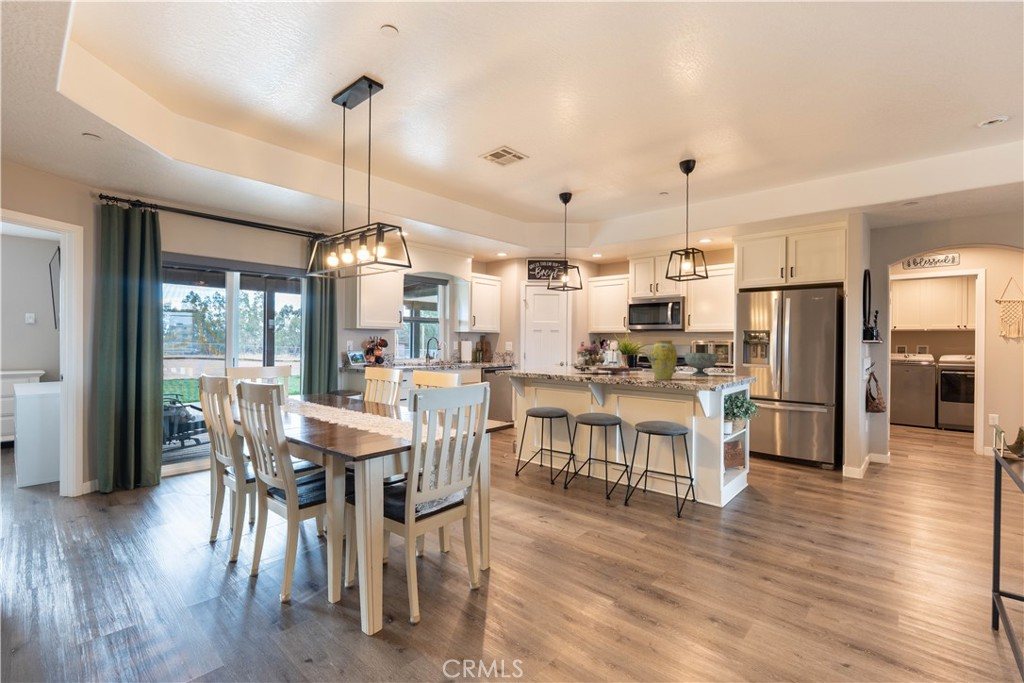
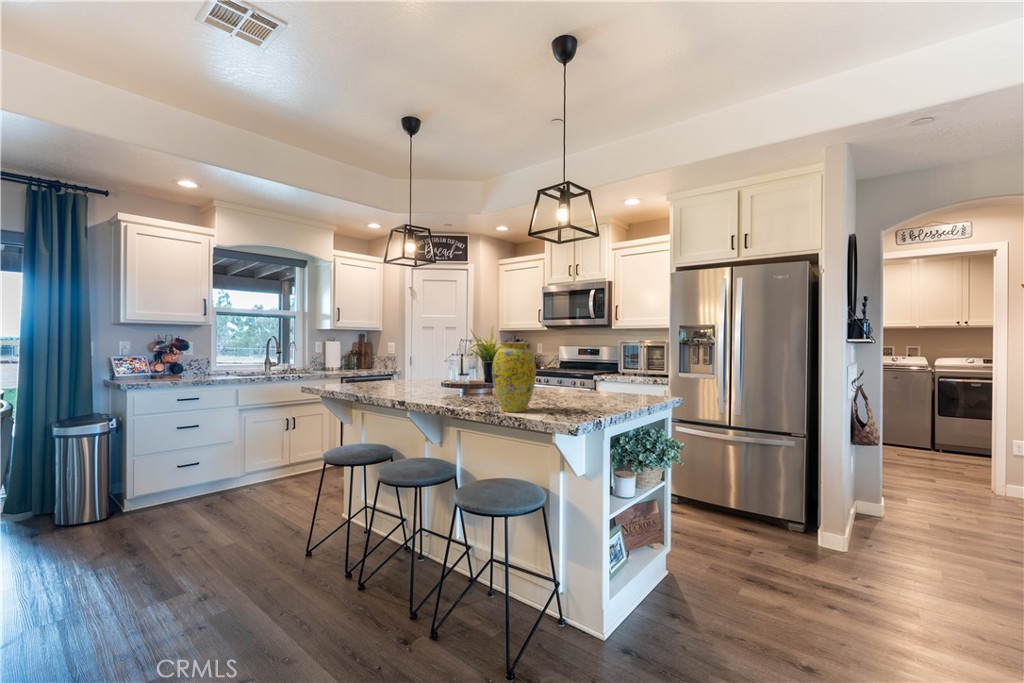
flower arrangement: present [569,341,608,373] -> none [397,341,466,394]
decorative bowl: present [685,353,718,376] -> none [572,361,622,399]

